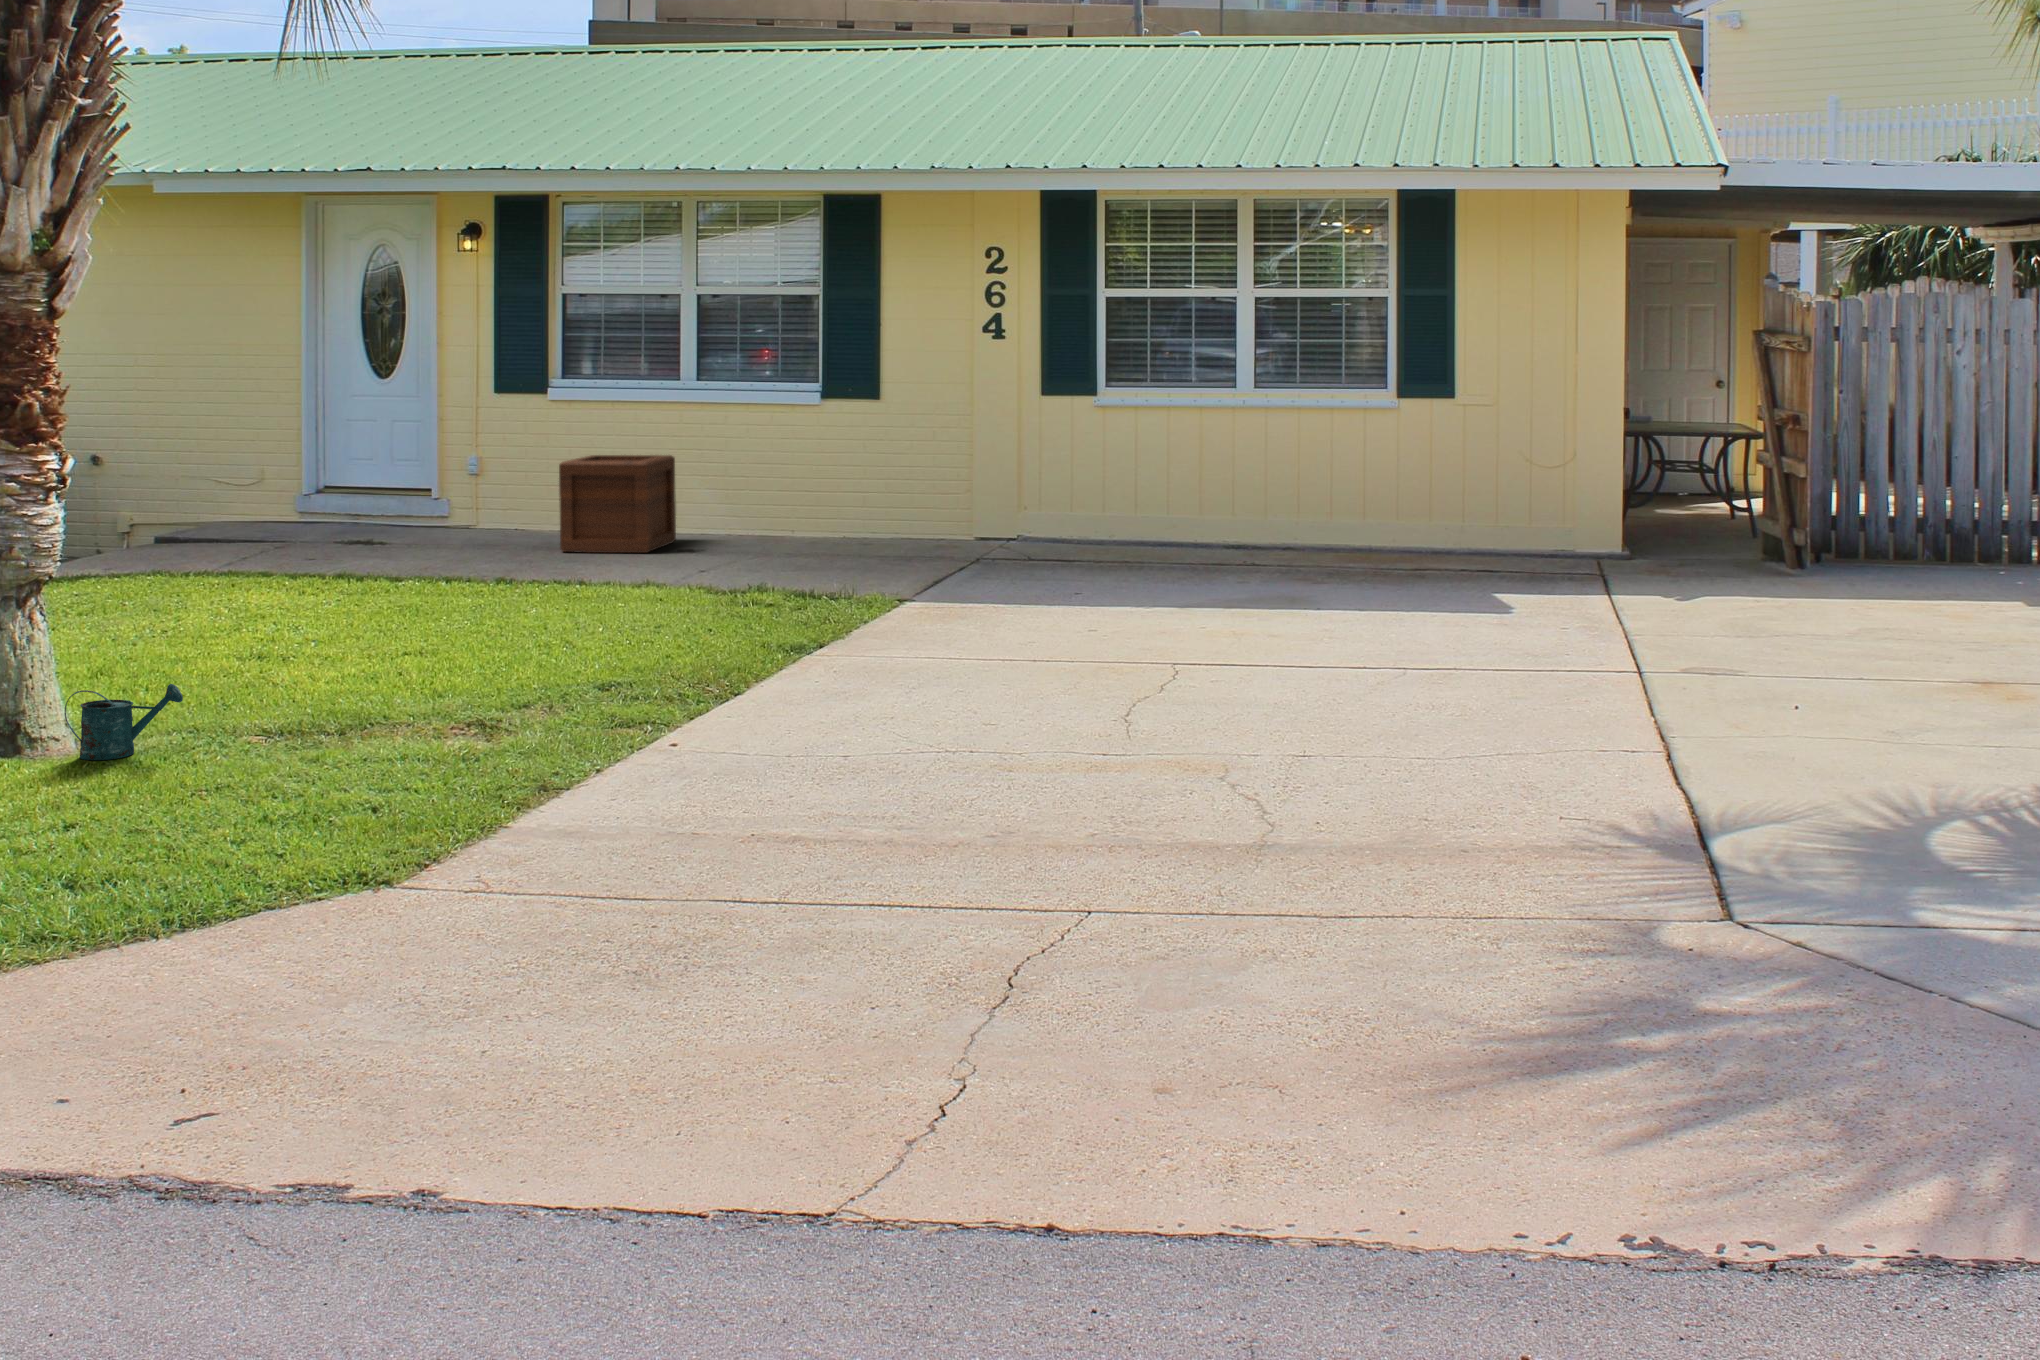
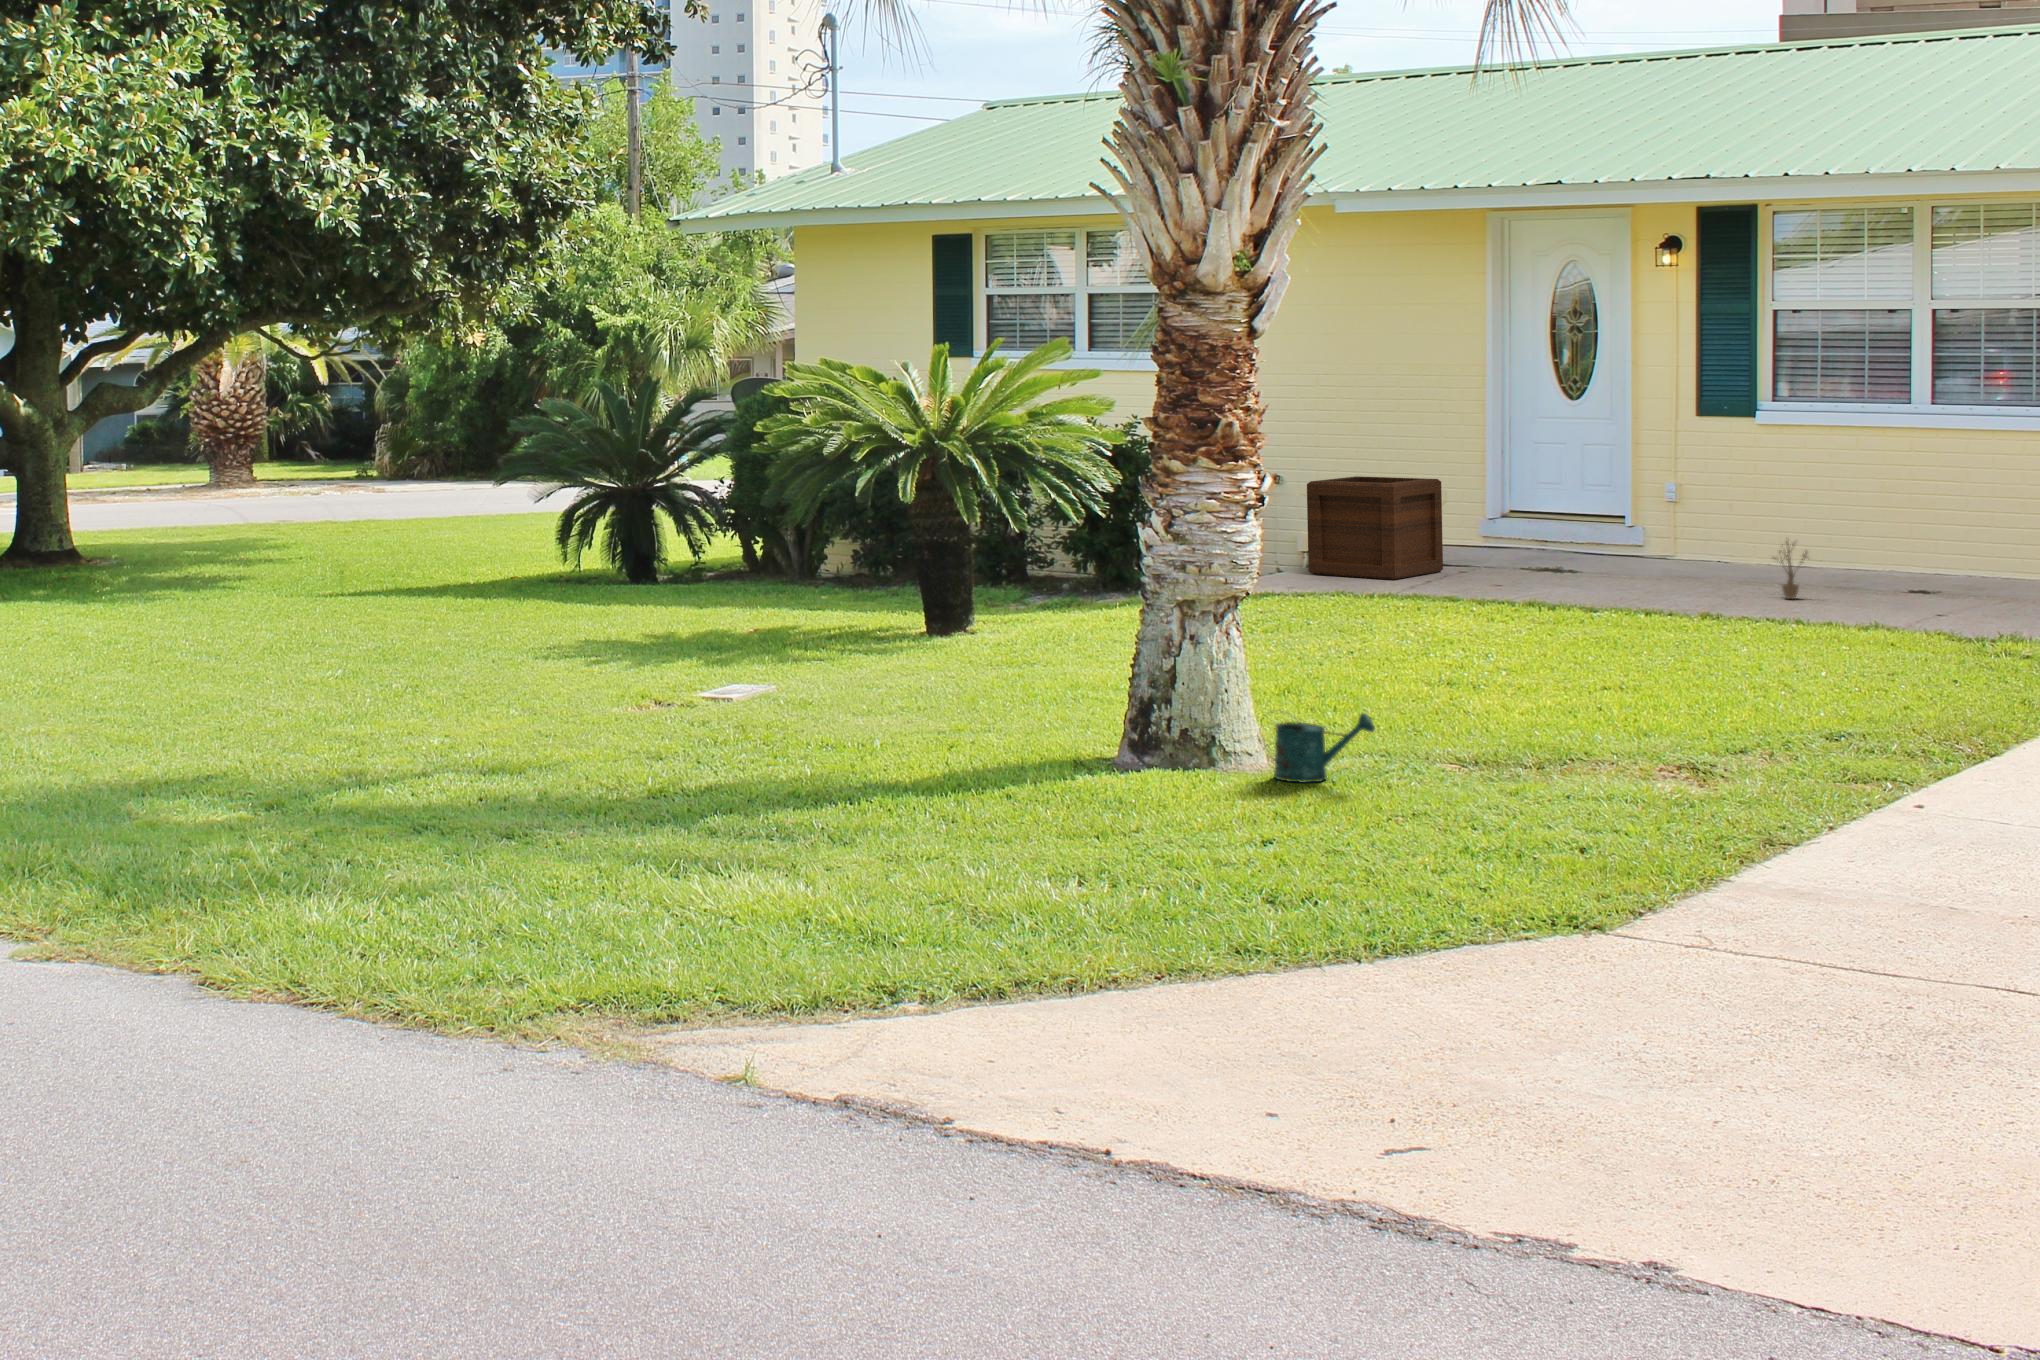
wooden crate: present [559,455,676,553] -> present [1307,476,1443,580]
decorative plant: none [522,492,556,543] -> present [1775,541,1808,599]

